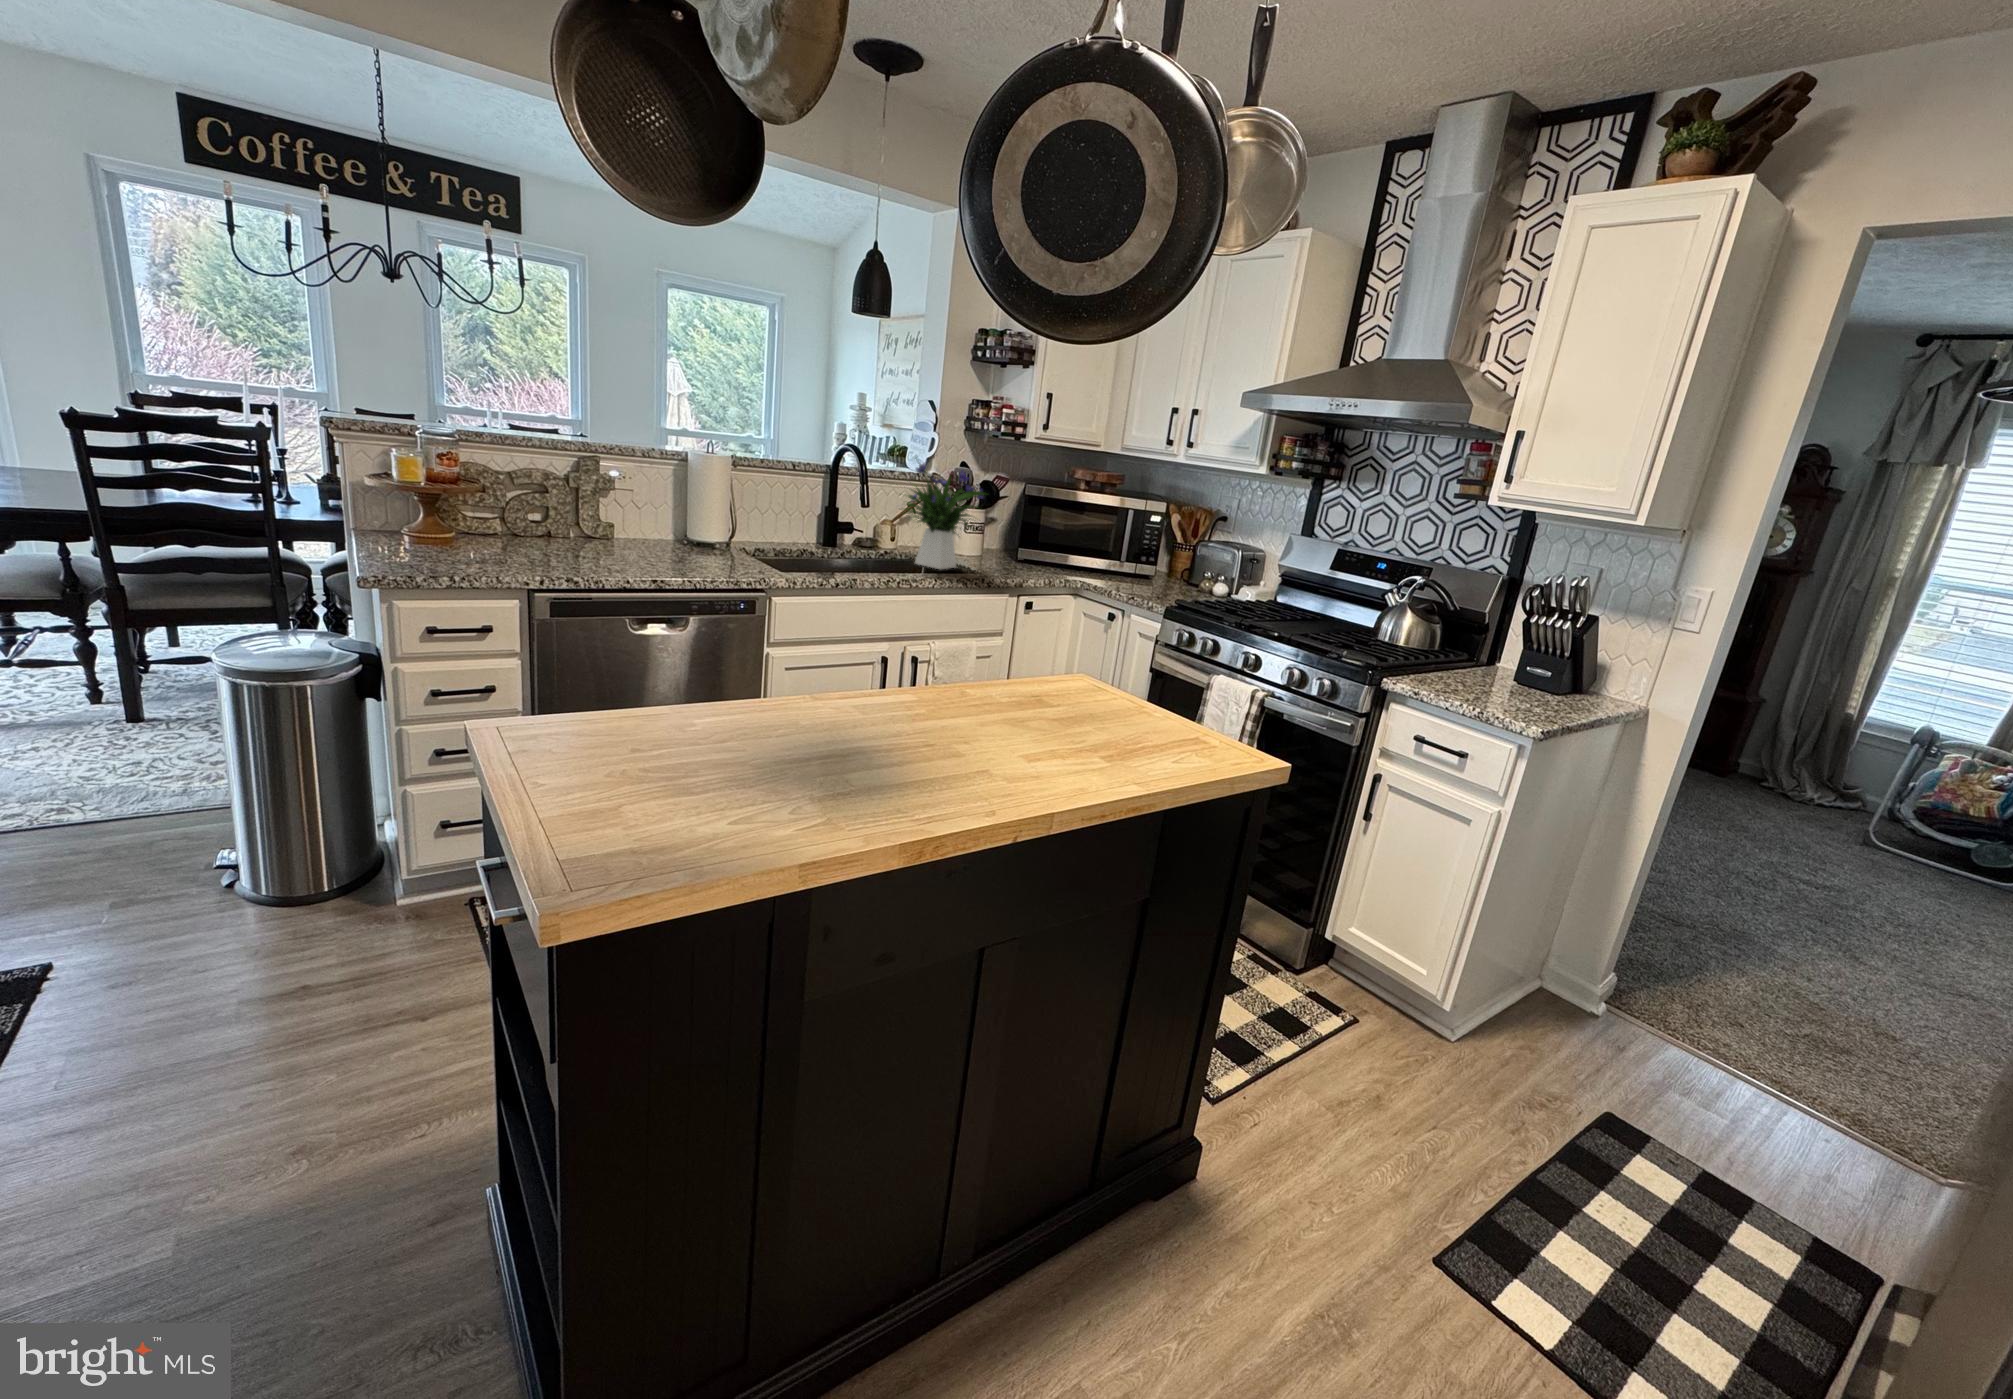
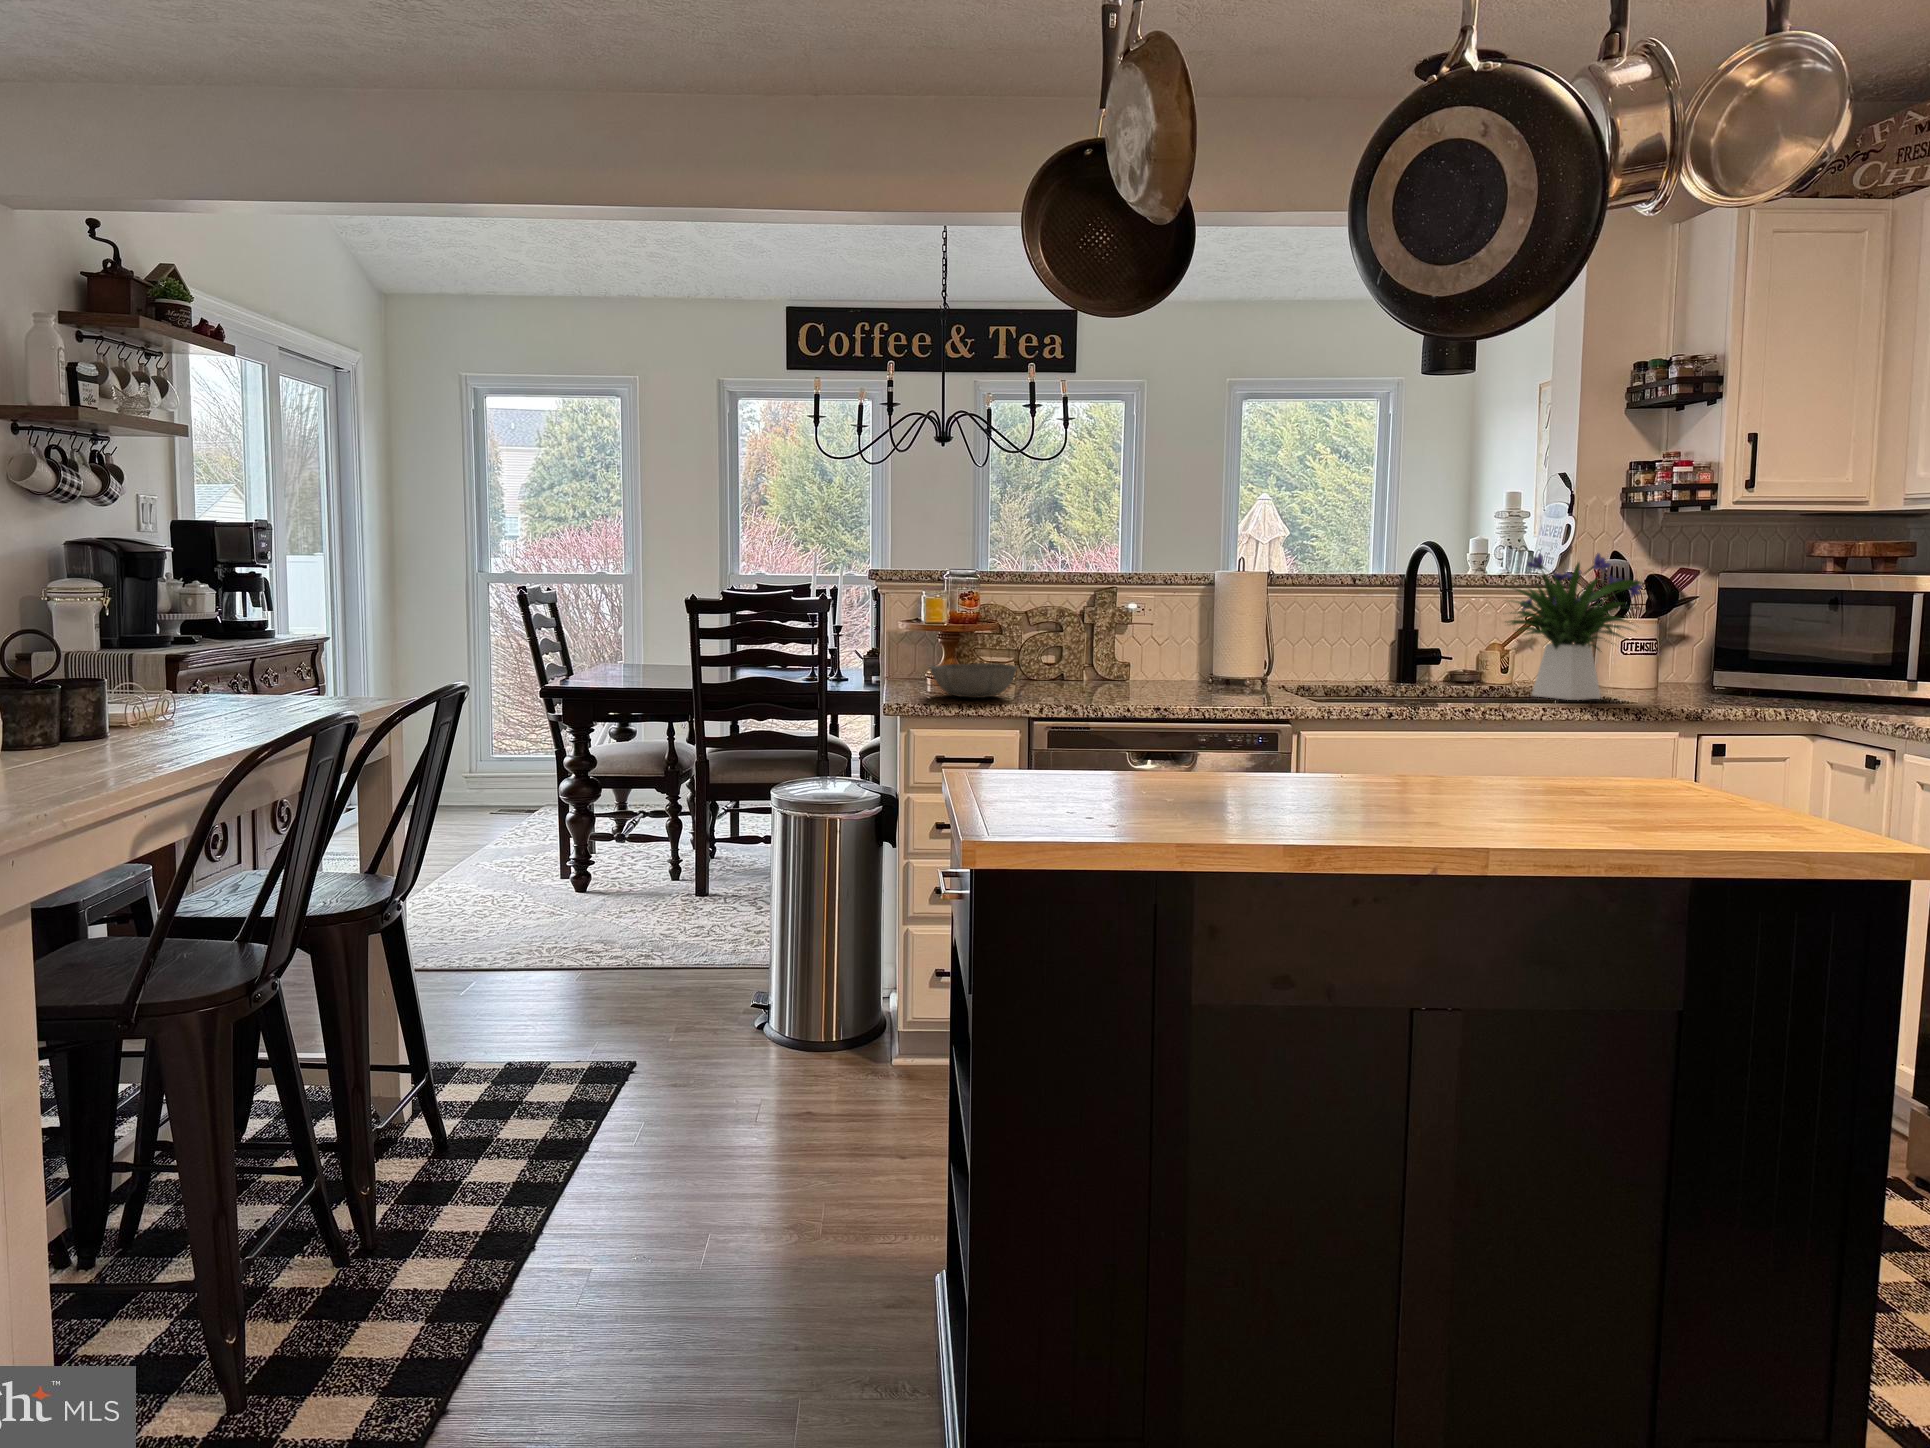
bowl: none [411,528,508,565] -> present [930,663,1017,698]

